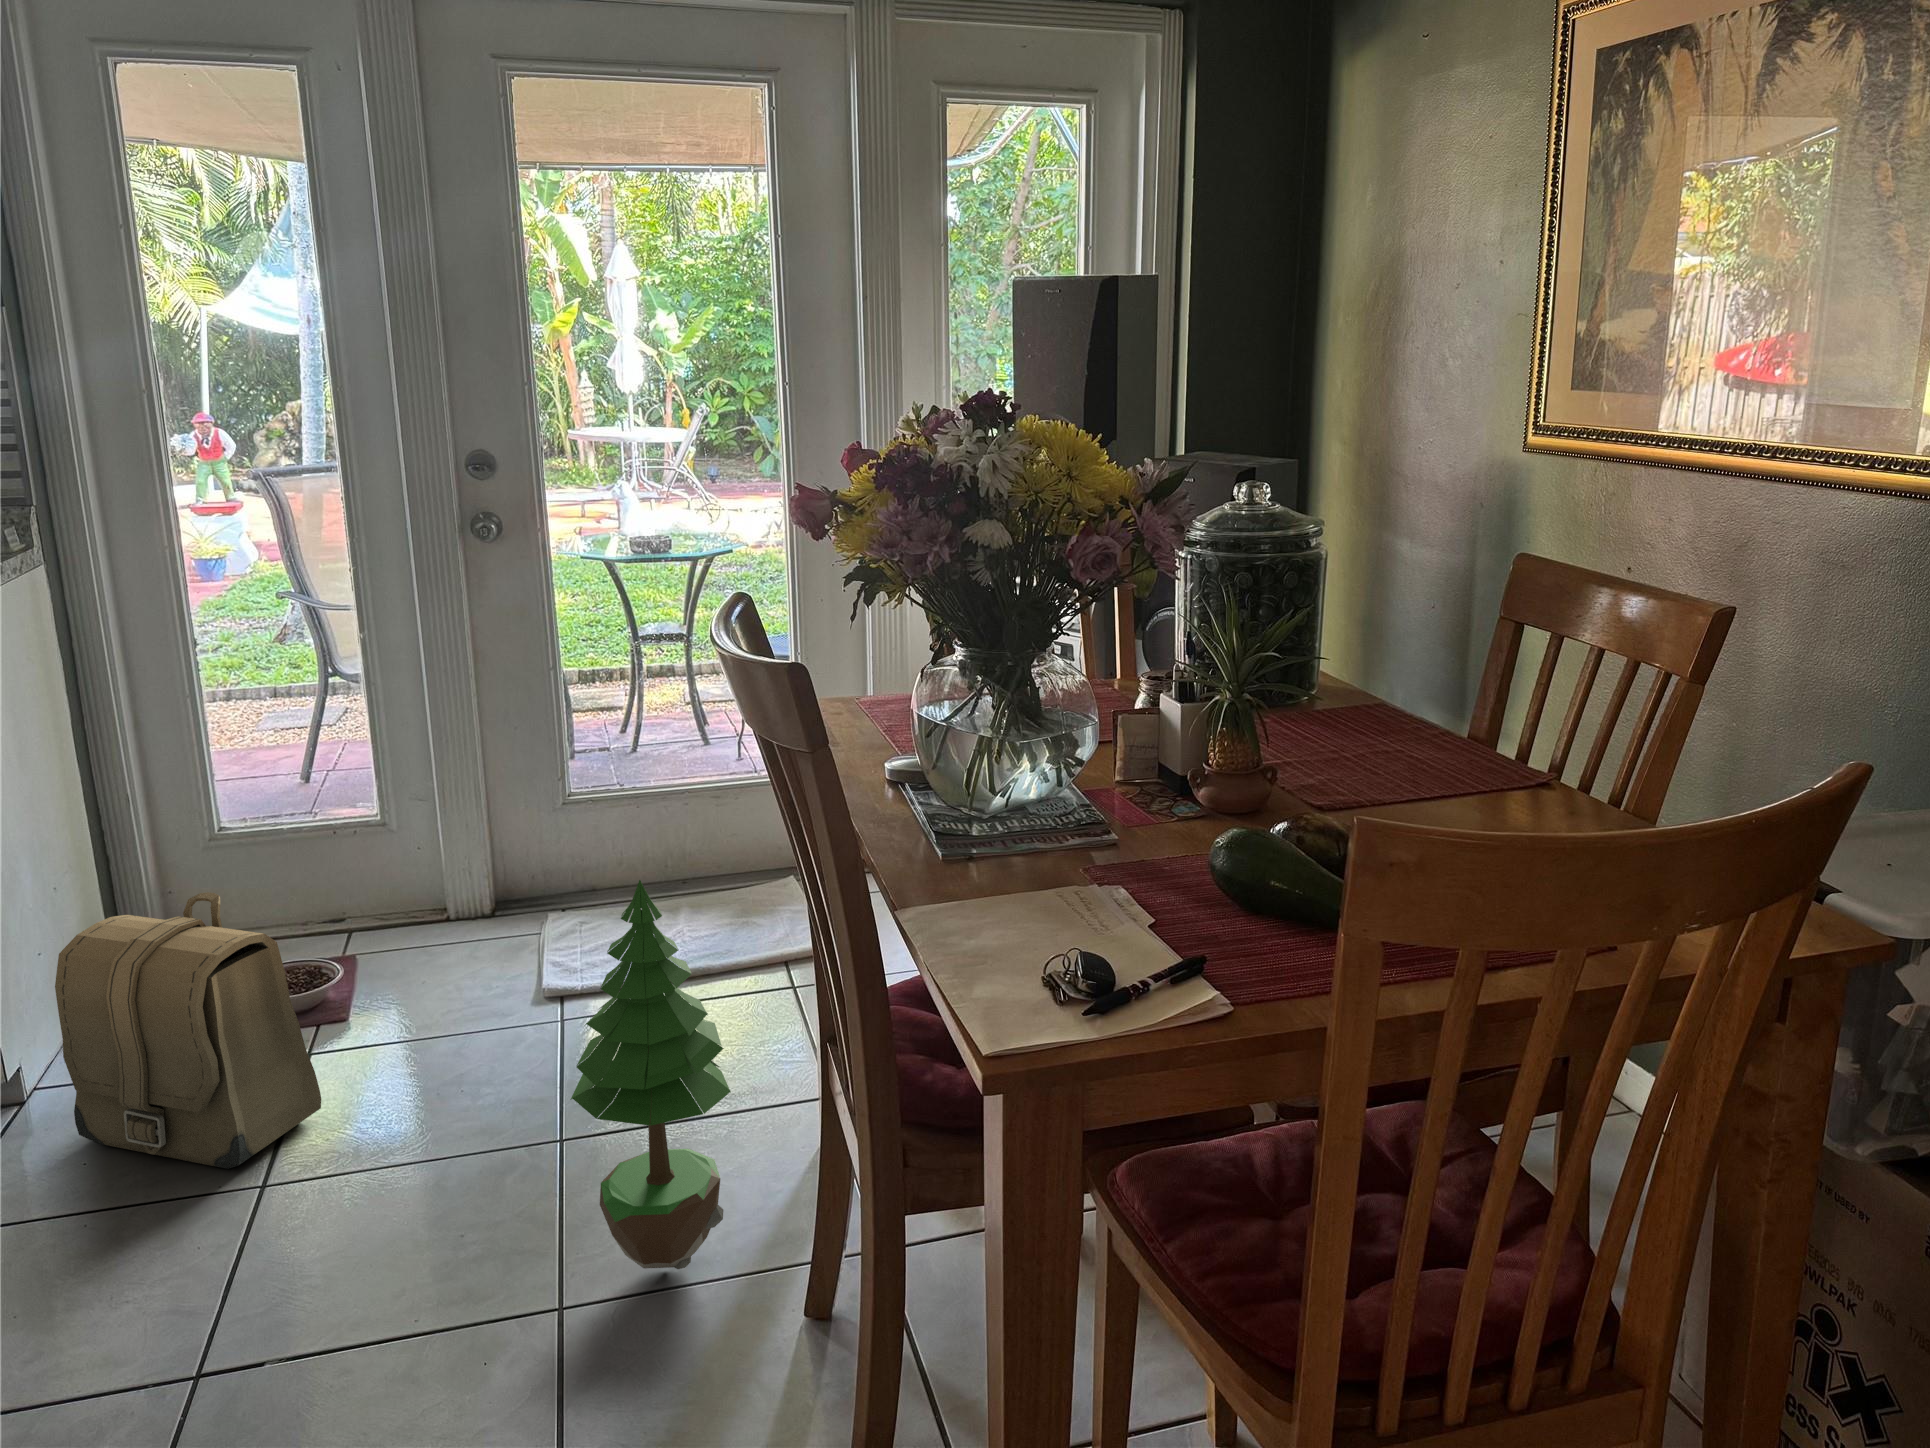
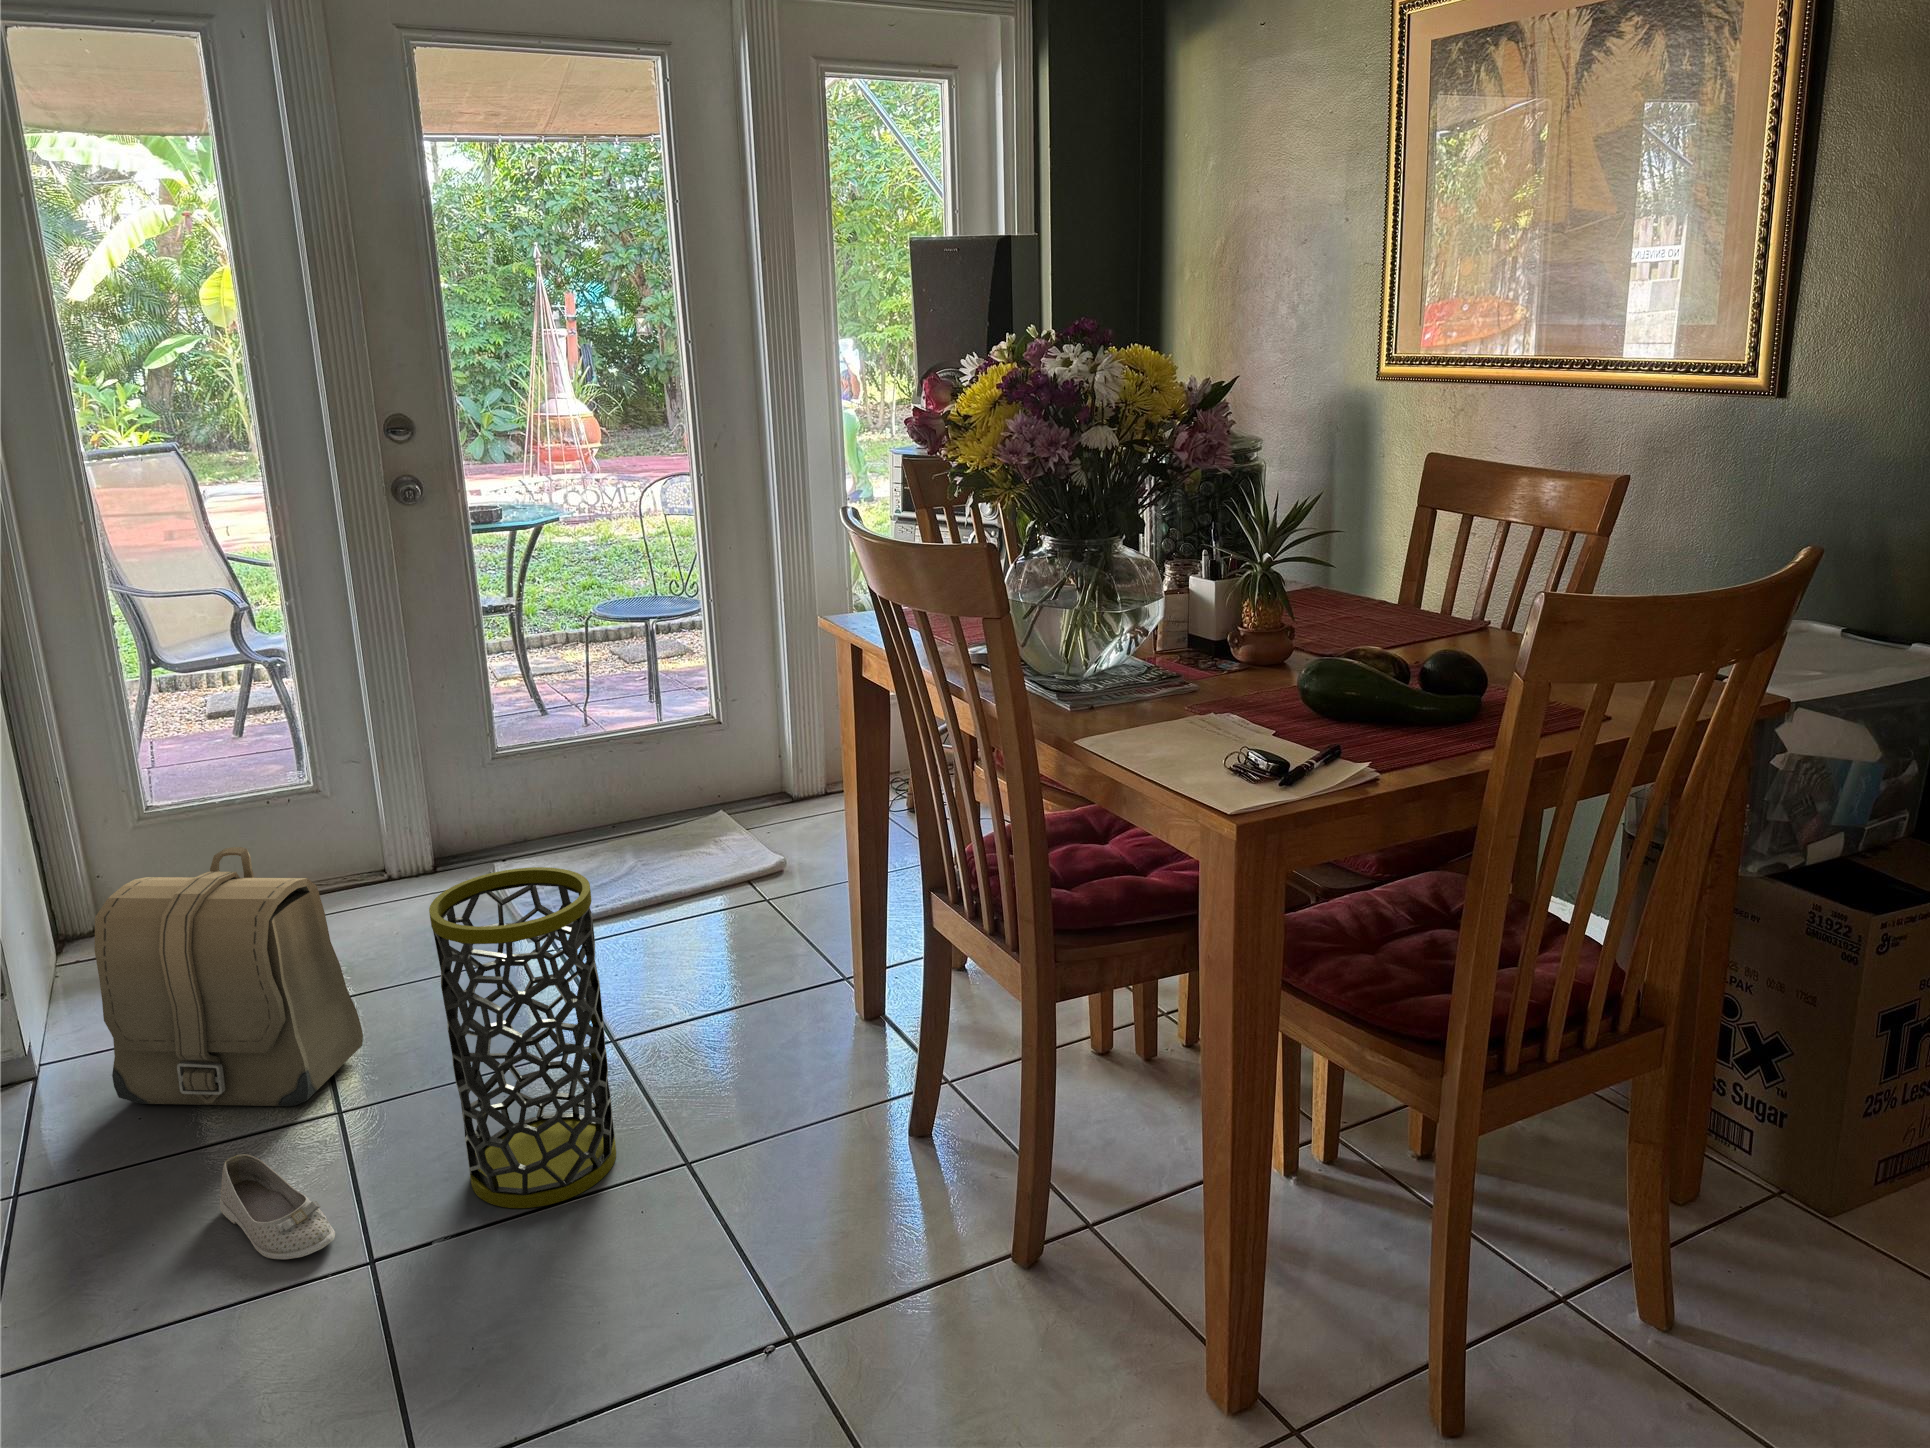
potted tree: present [571,880,731,1269] -> none [685,772,825,1124]
trash can: none [296,957,502,1332] -> present [429,867,616,1208]
shoe: none [98,1226,187,1353] -> present [220,1154,335,1259]

